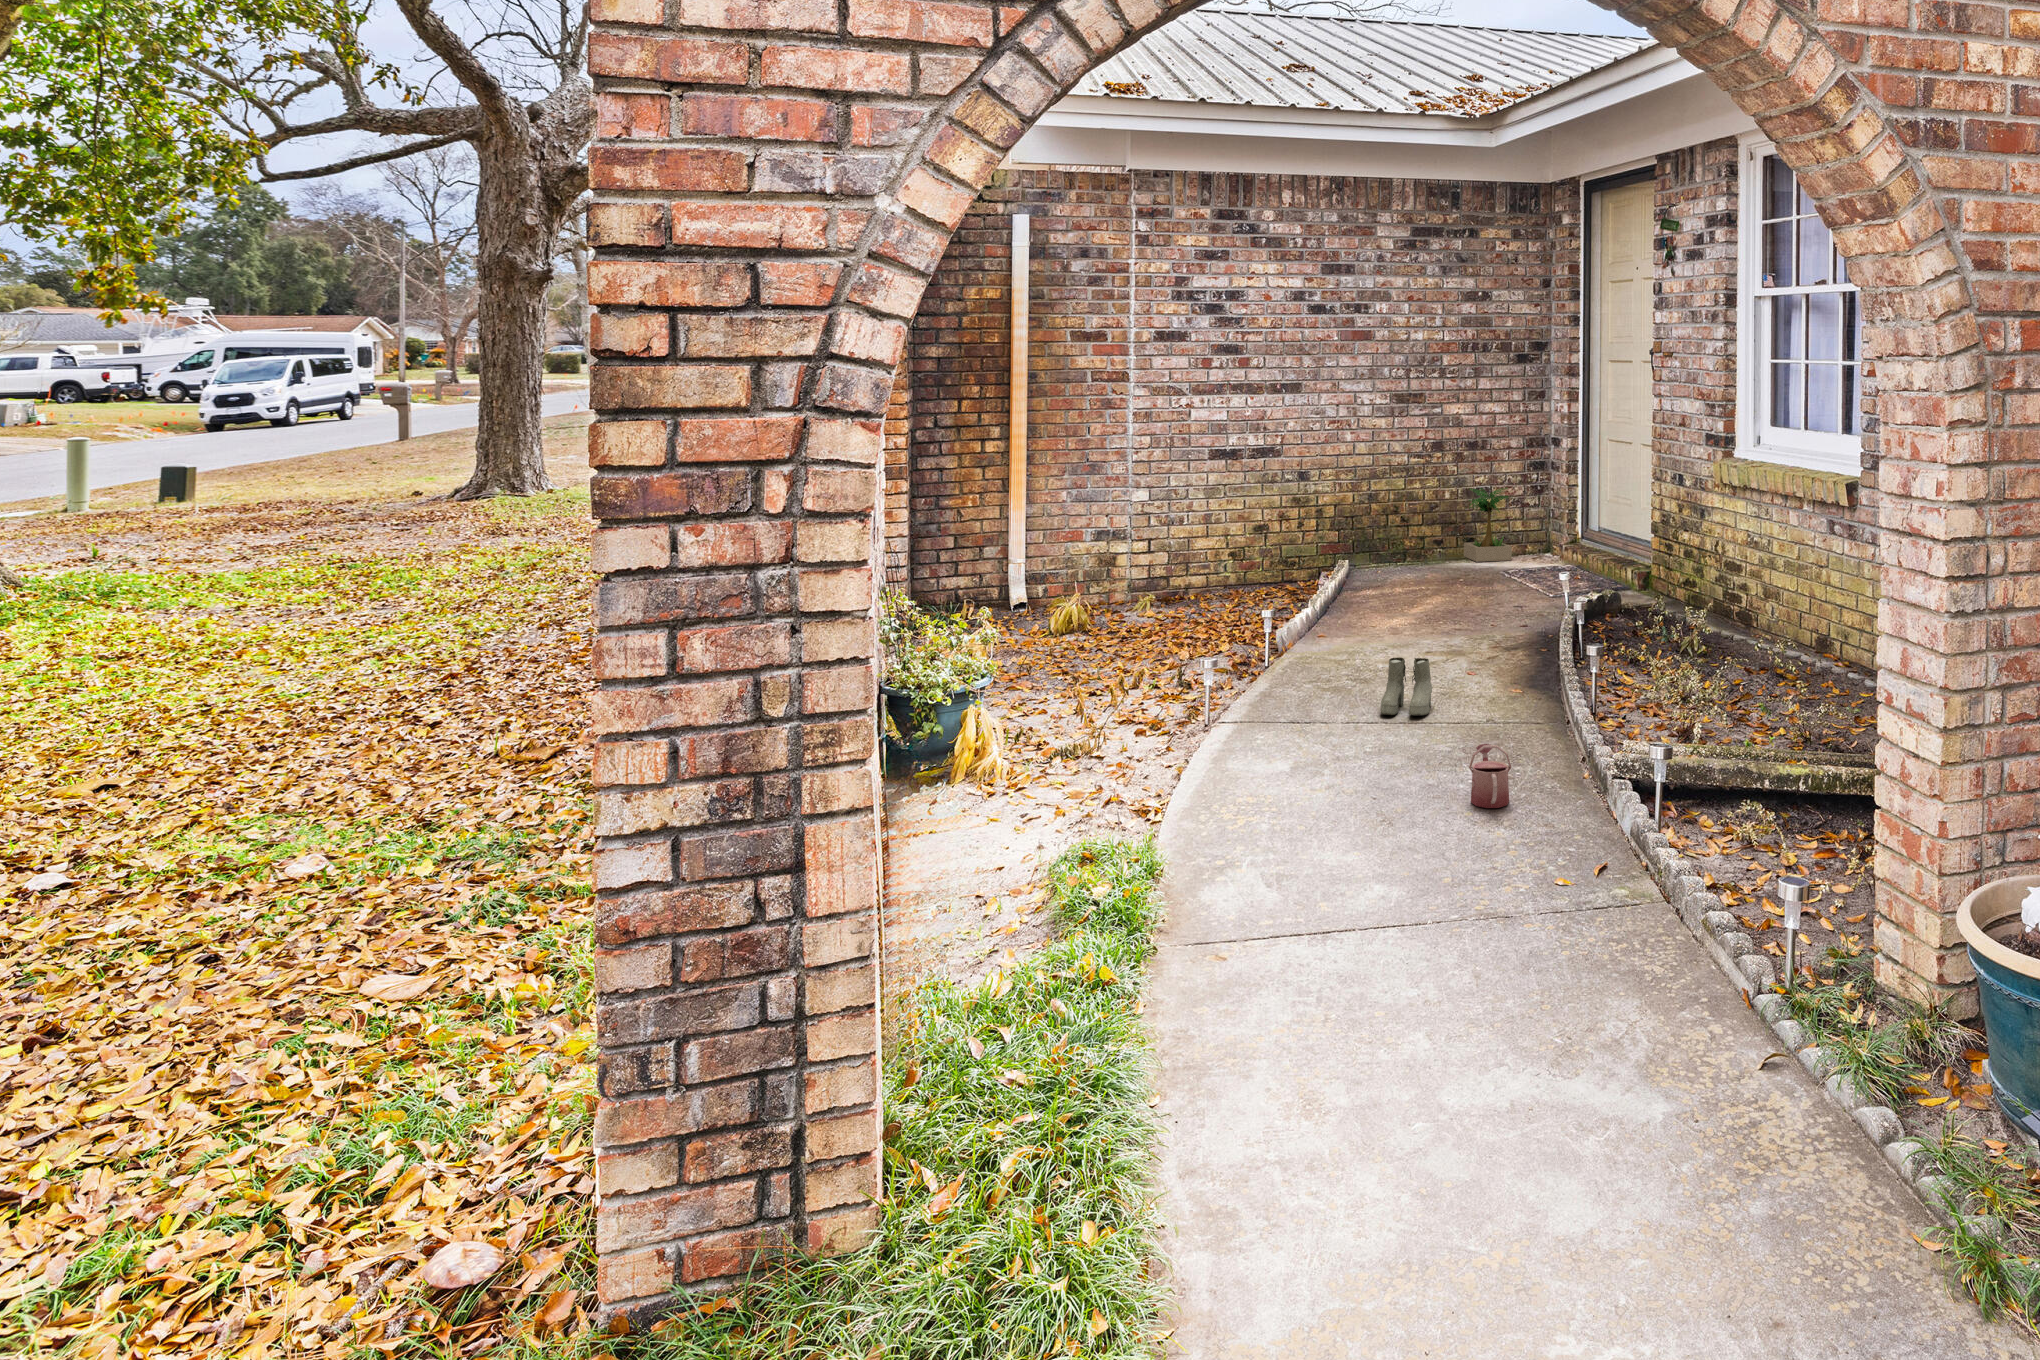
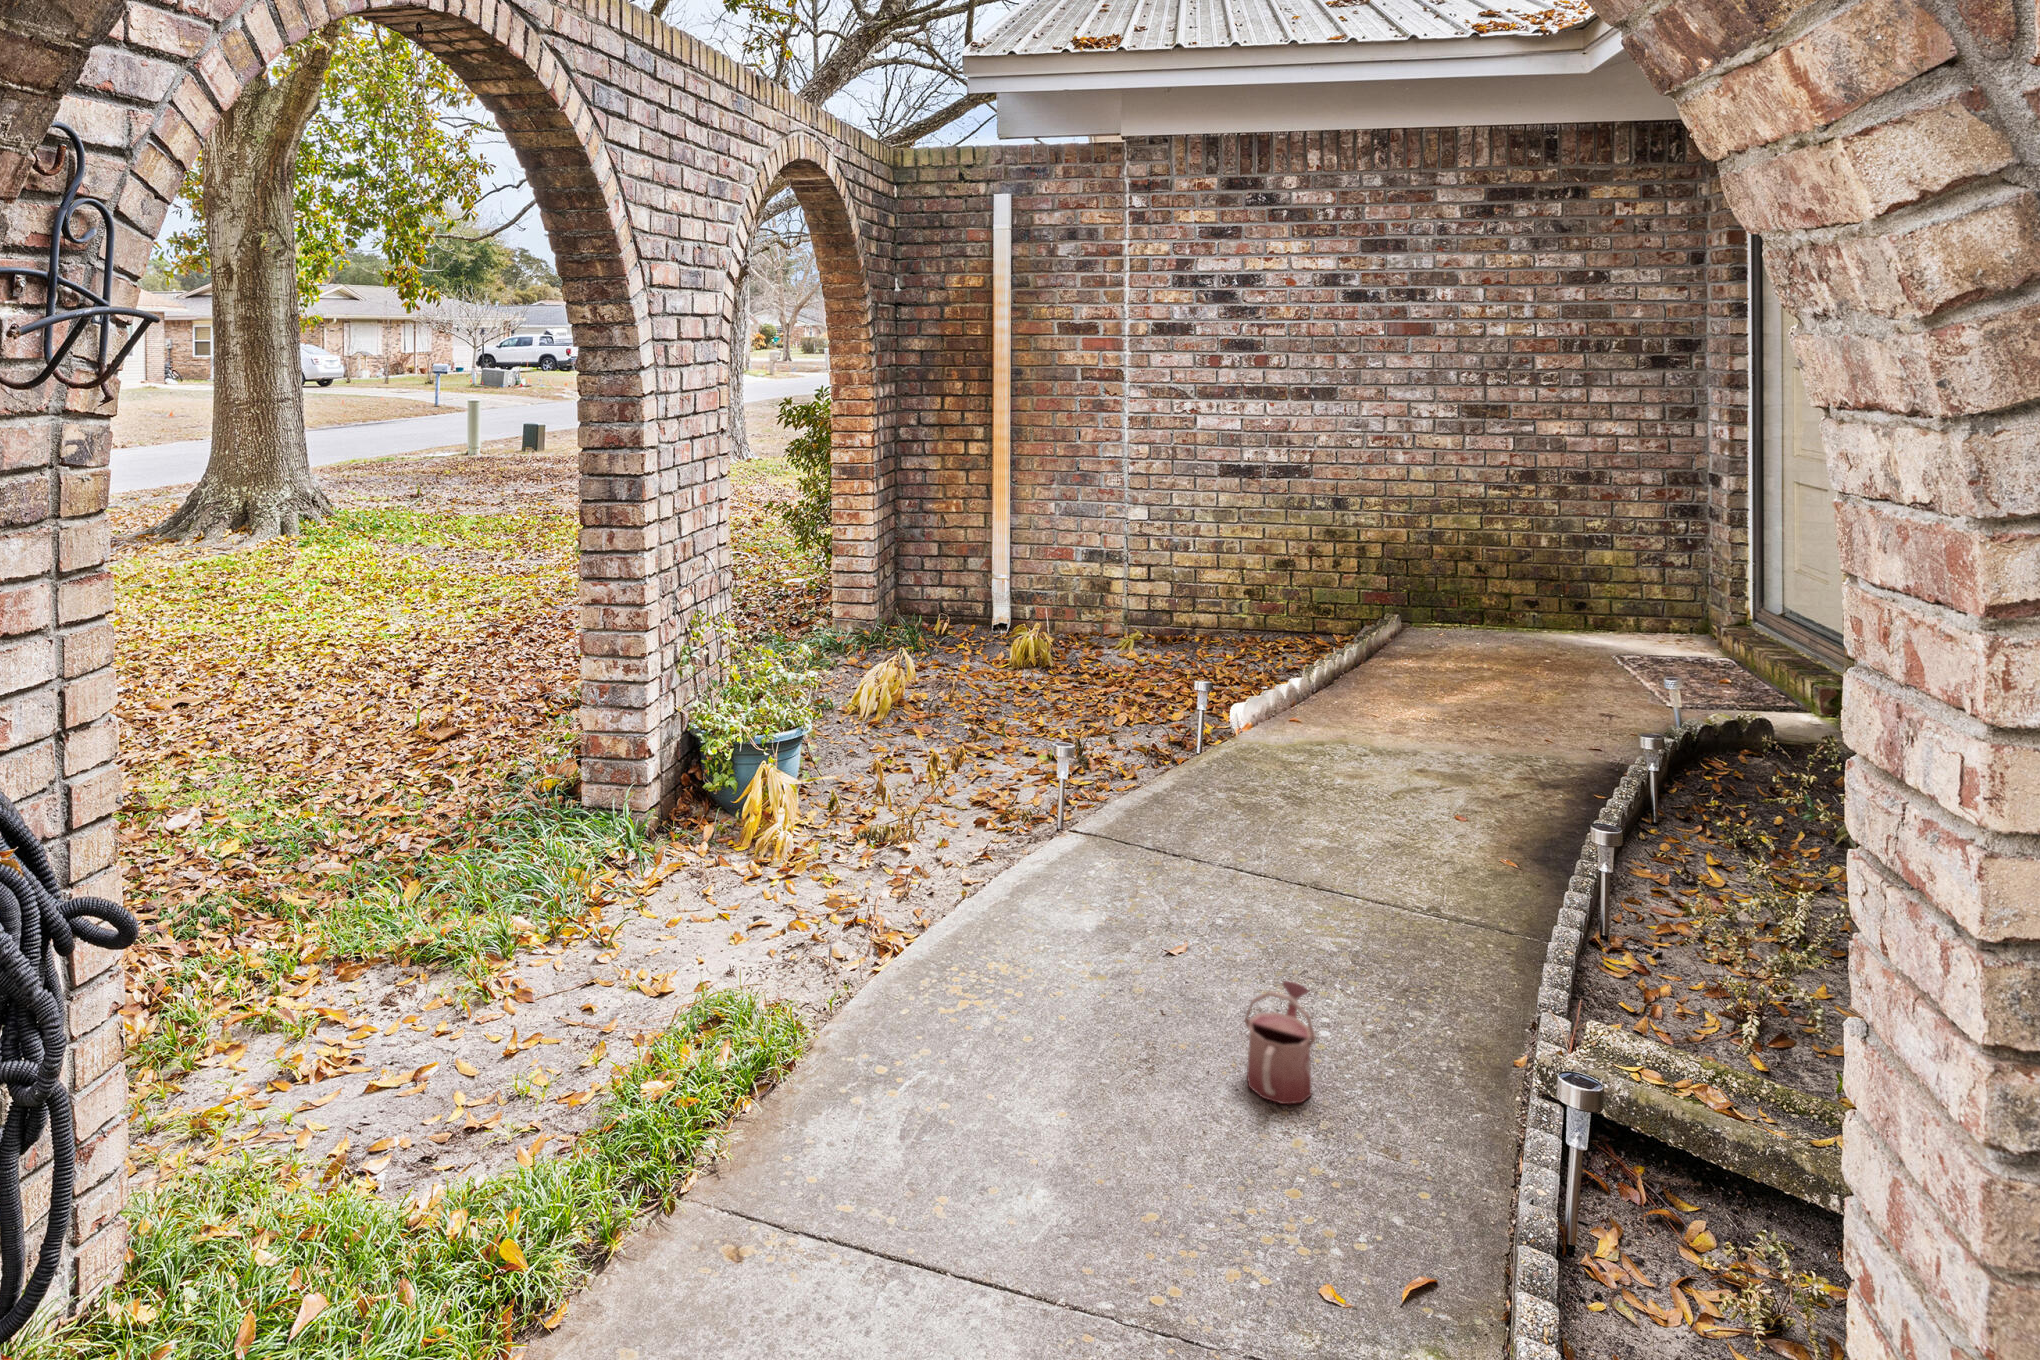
potted plant: present [1464,488,1512,562] -> none [1562,536,1648,644]
boots: present [1381,657,1432,716] -> none [1234,788,1324,885]

